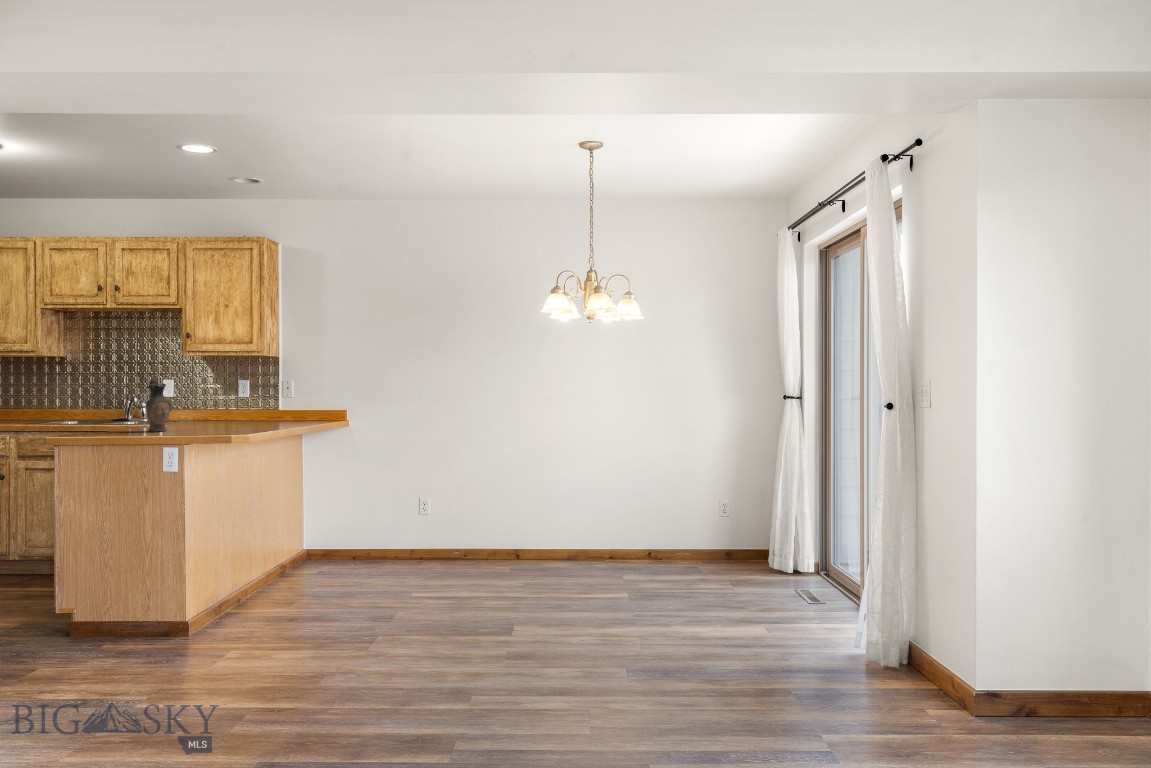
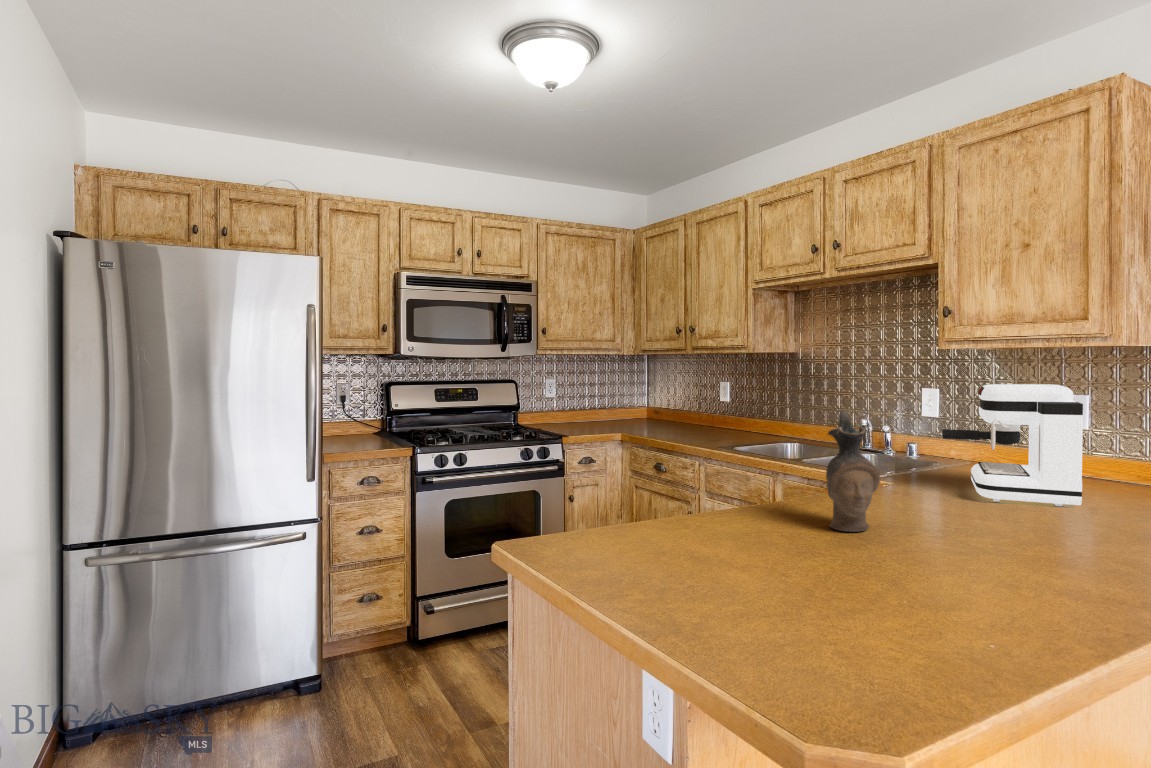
coffee maker: none [191,372,250,424] -> present [942,384,1083,506]

